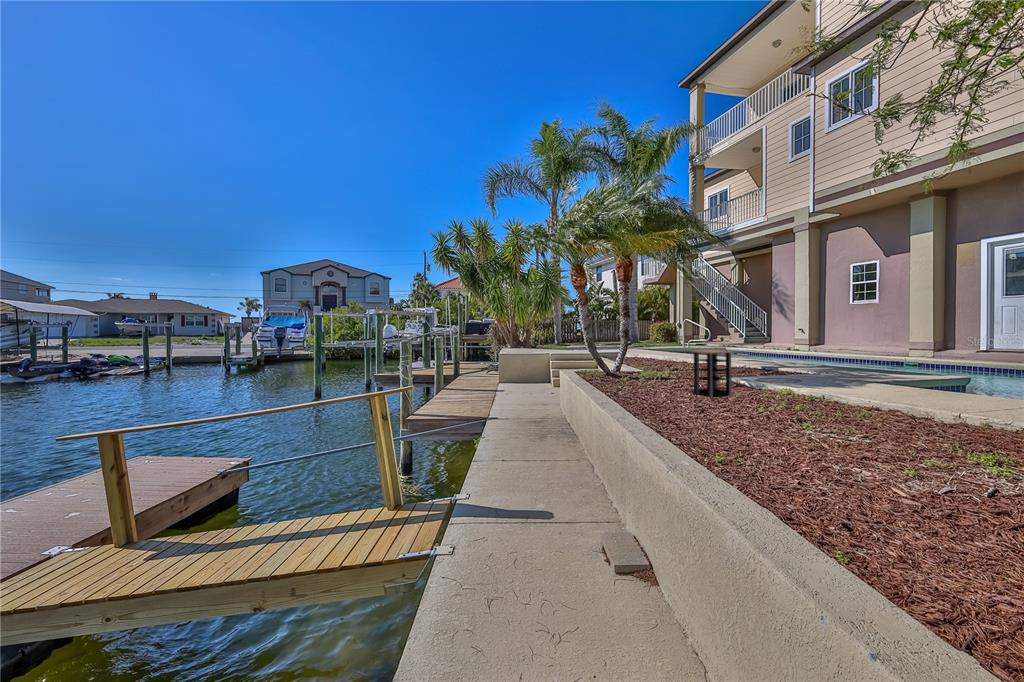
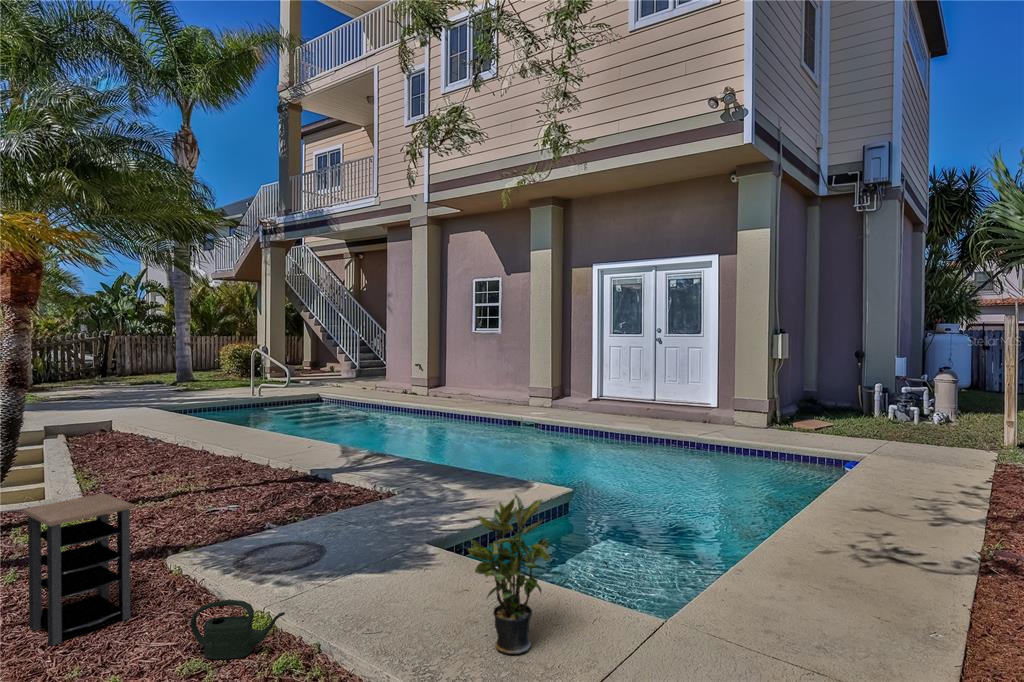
potted plant: none [915,343,970,416] -> present [468,494,551,655]
watering can: none [771,383,814,405] -> present [190,600,285,659]

